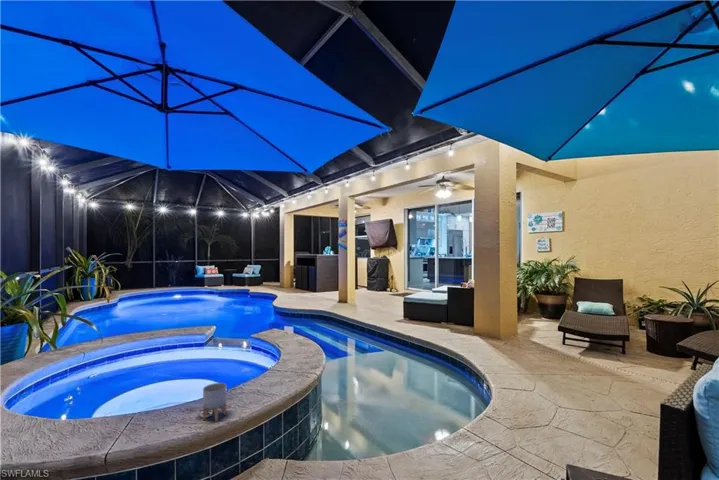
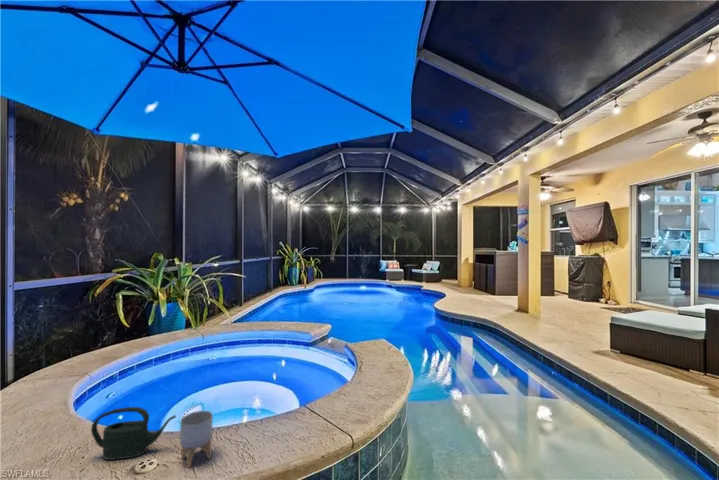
watering can: none [116,393,188,440] -> present [91,407,176,460]

